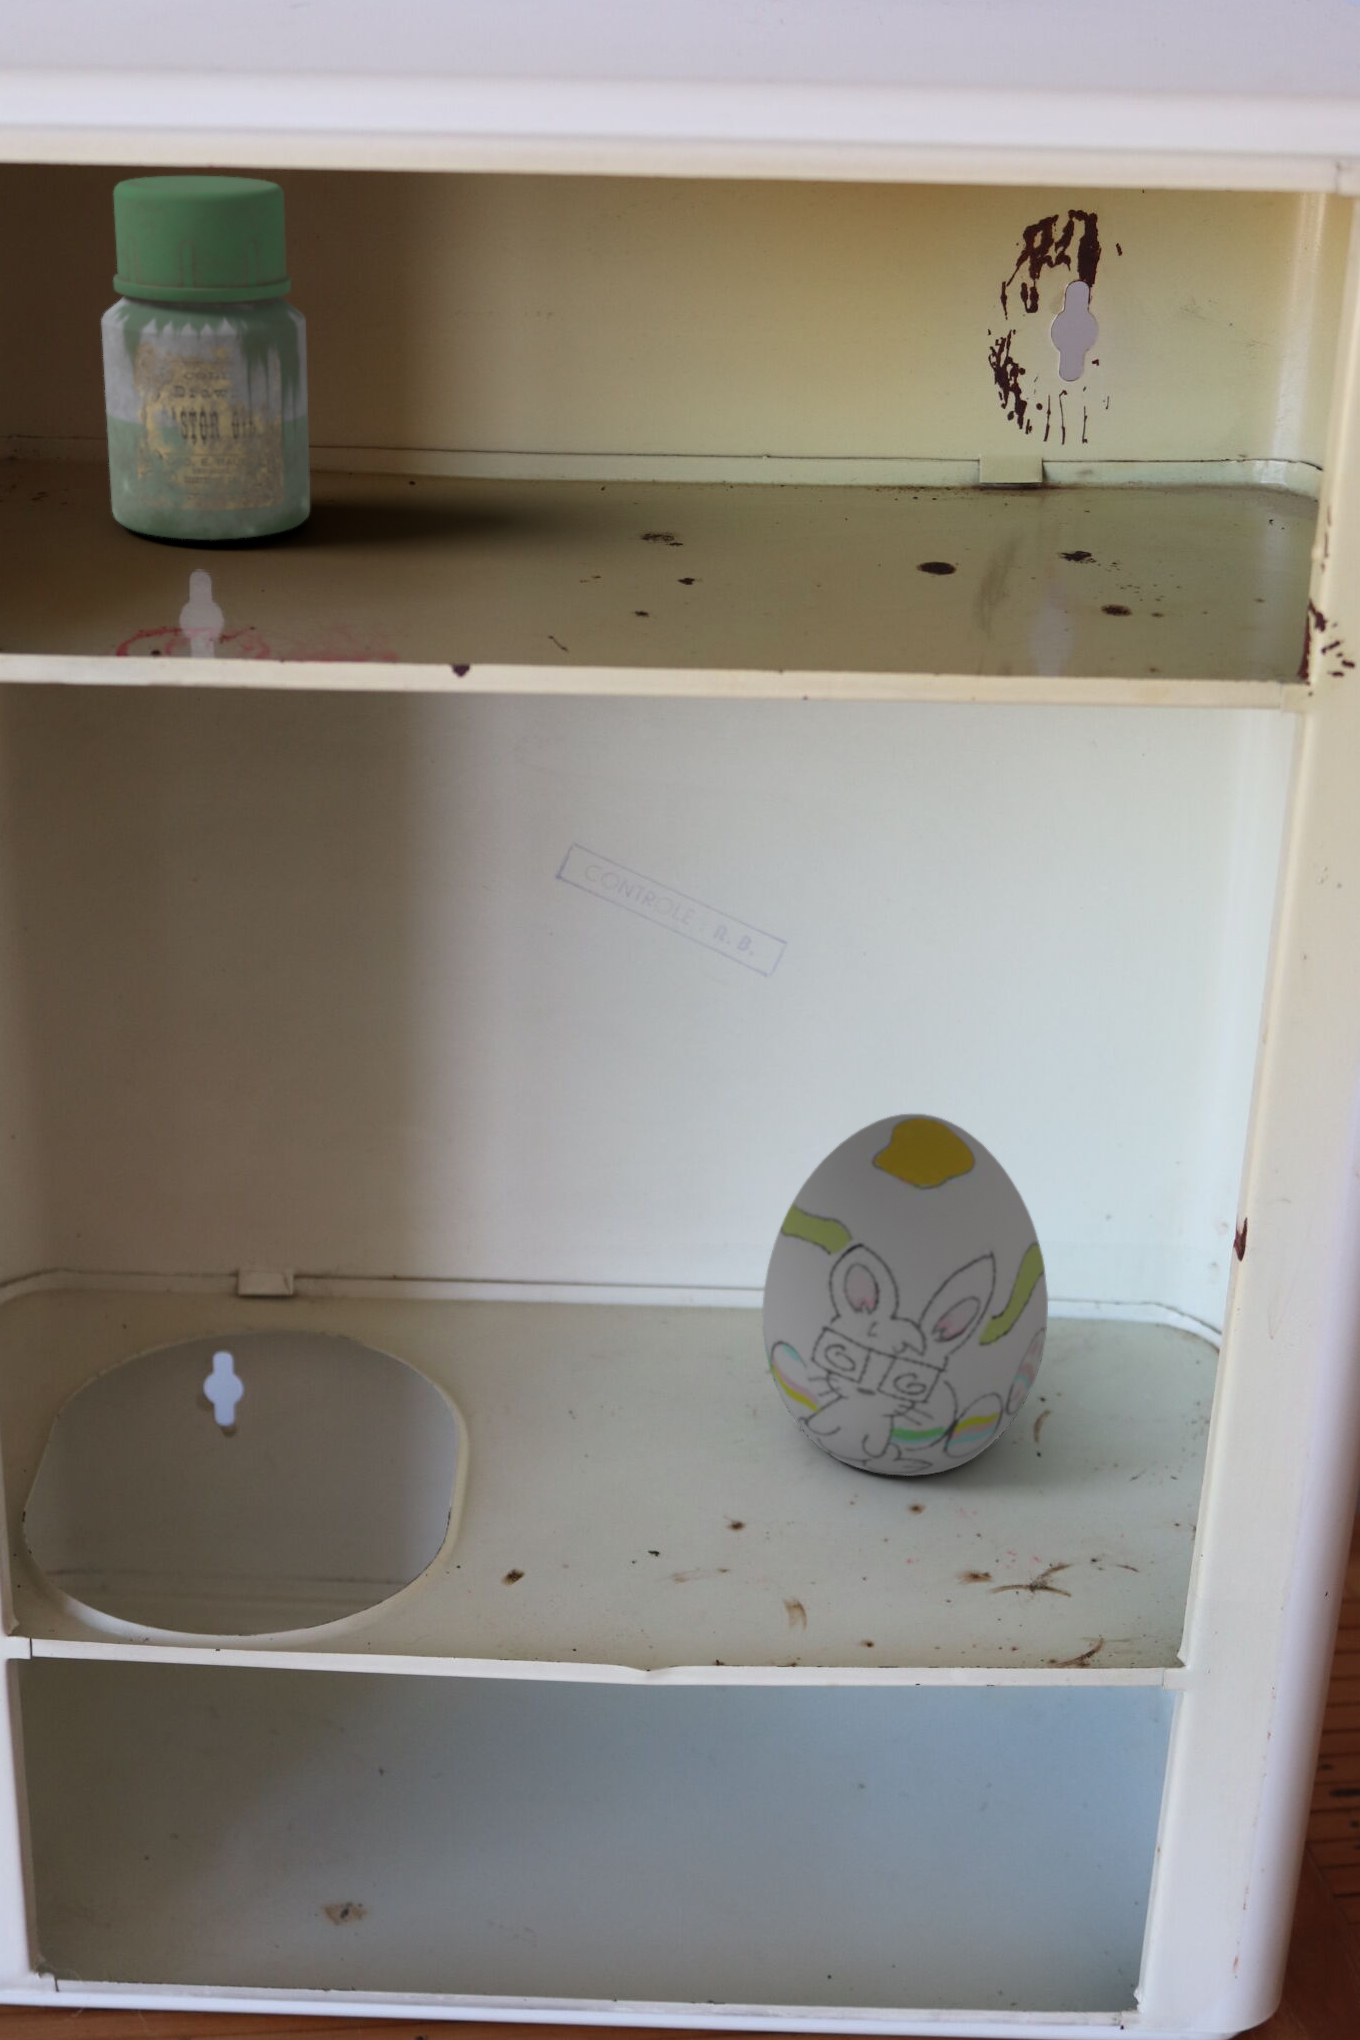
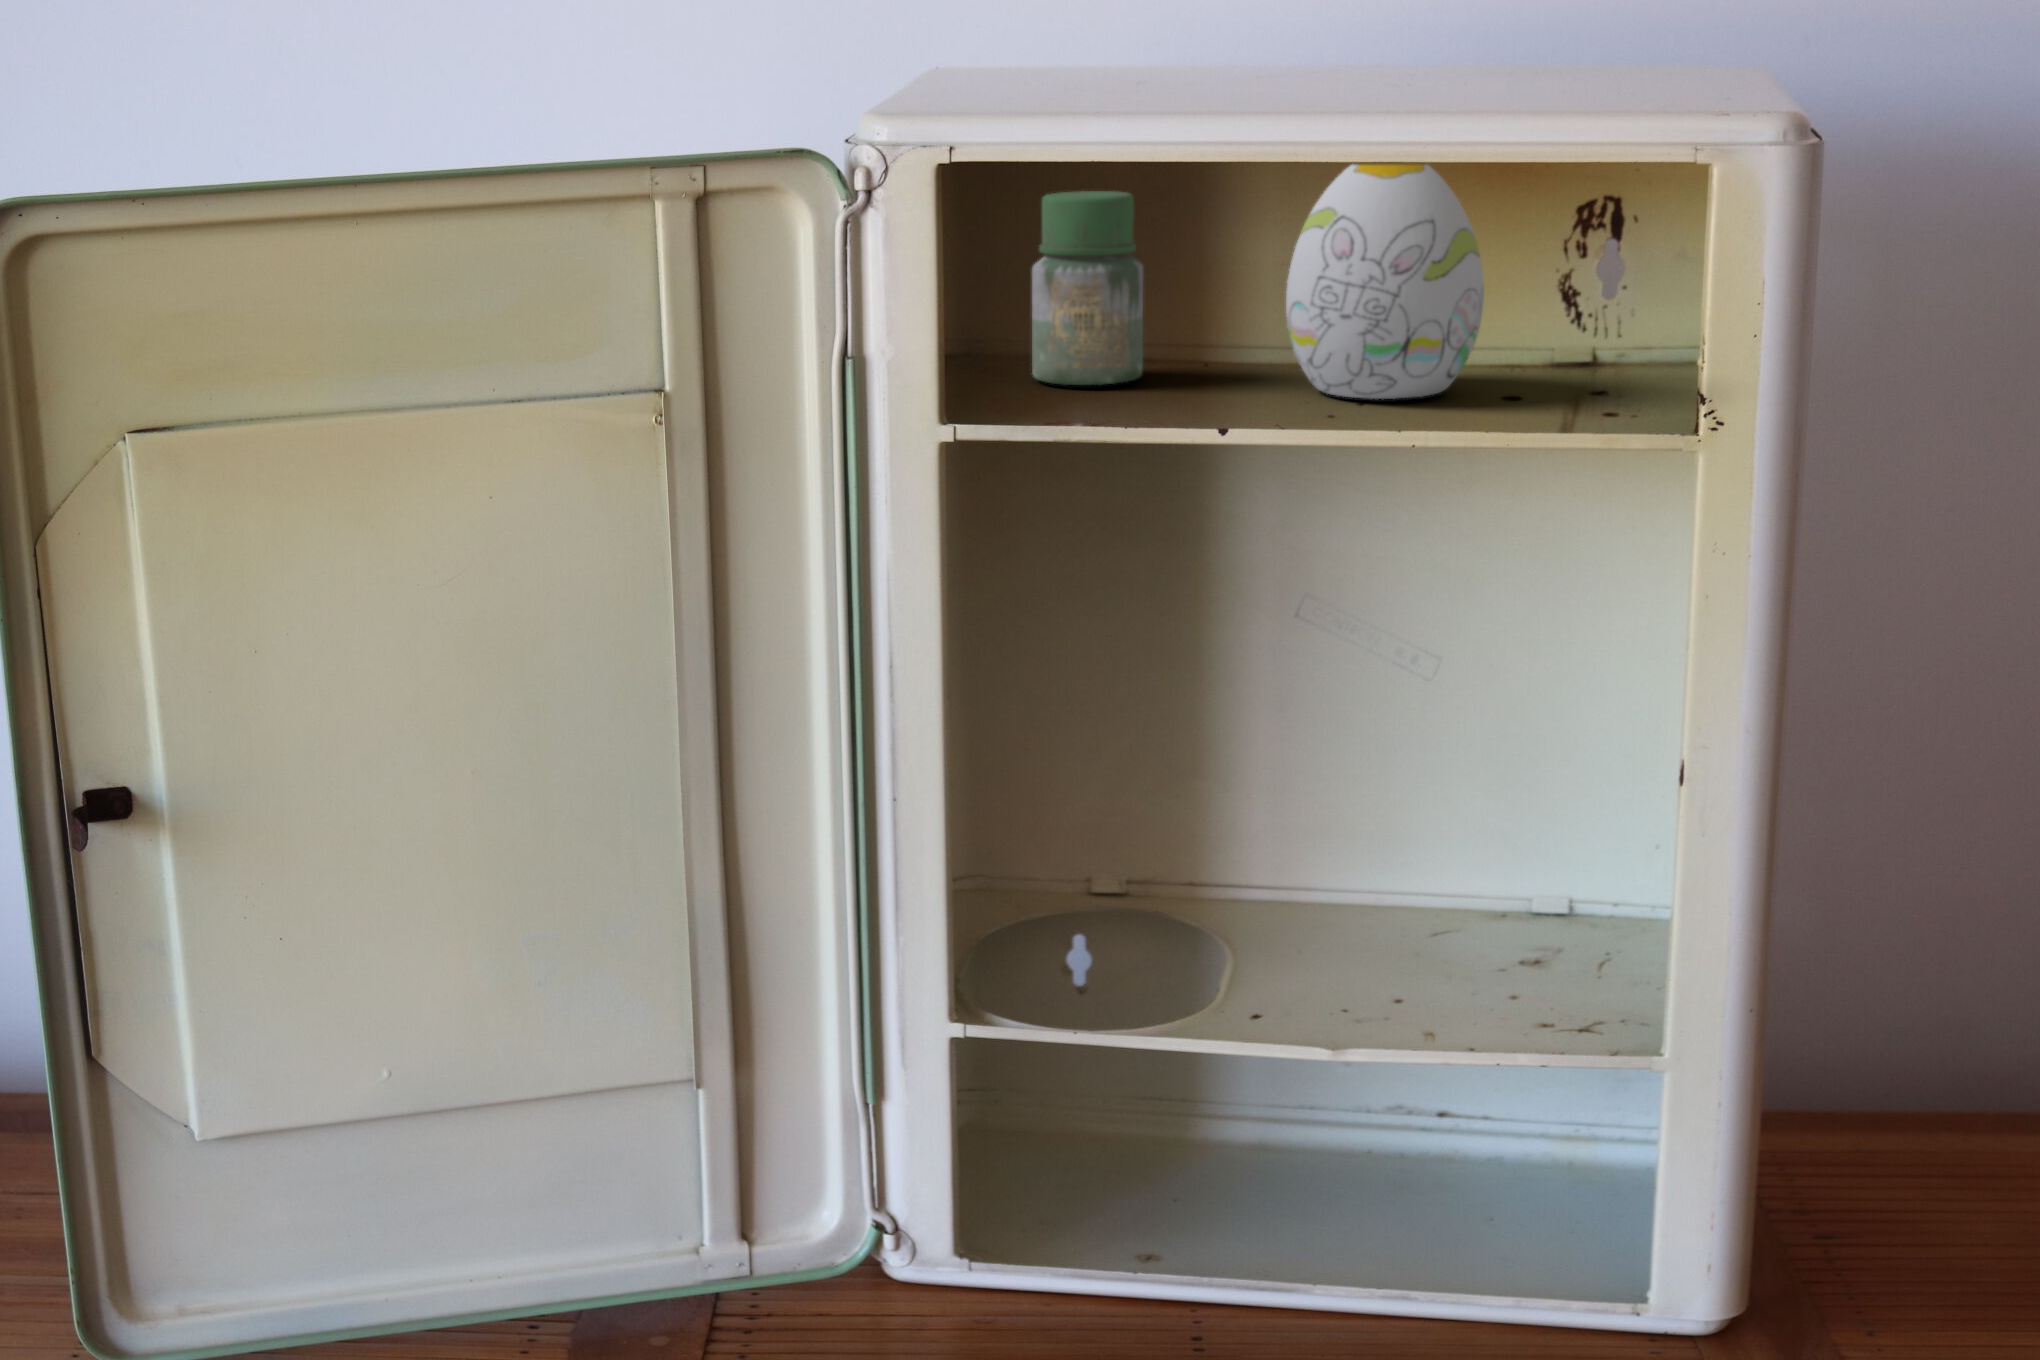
decorative egg: present [762,1114,1048,1476] -> present [1286,163,1484,399]

